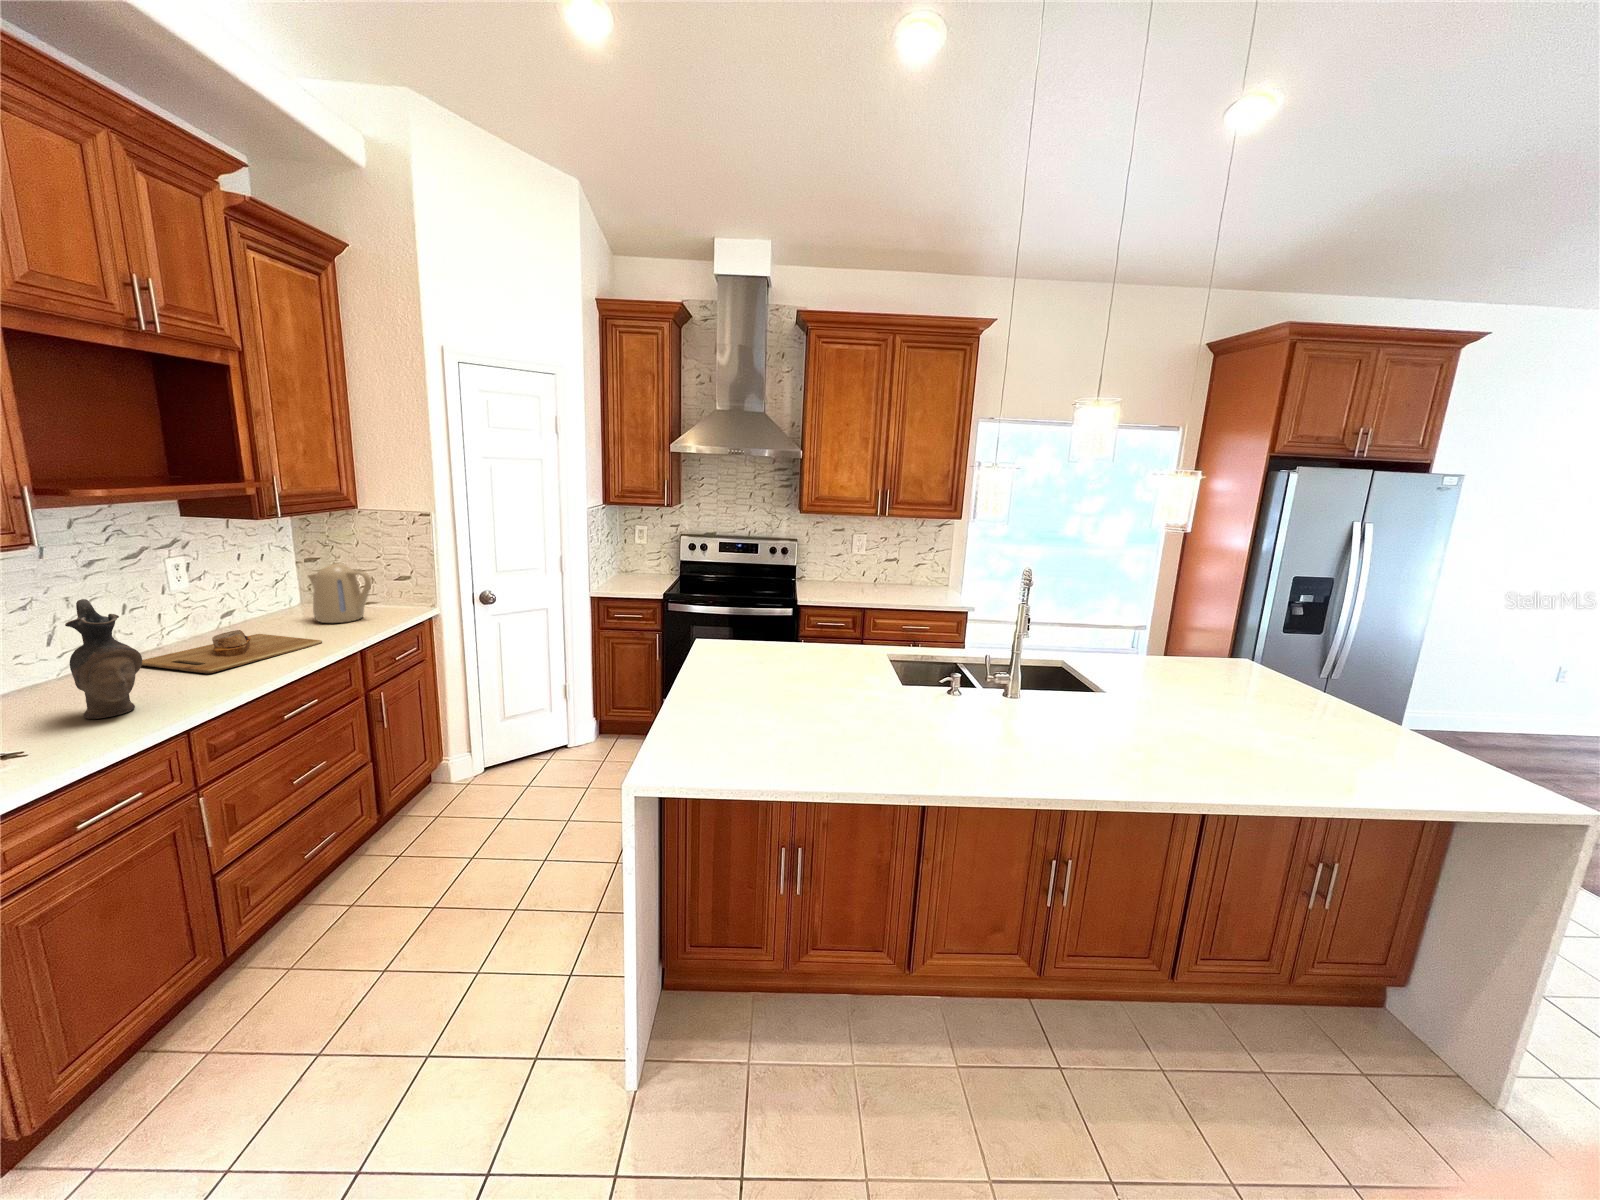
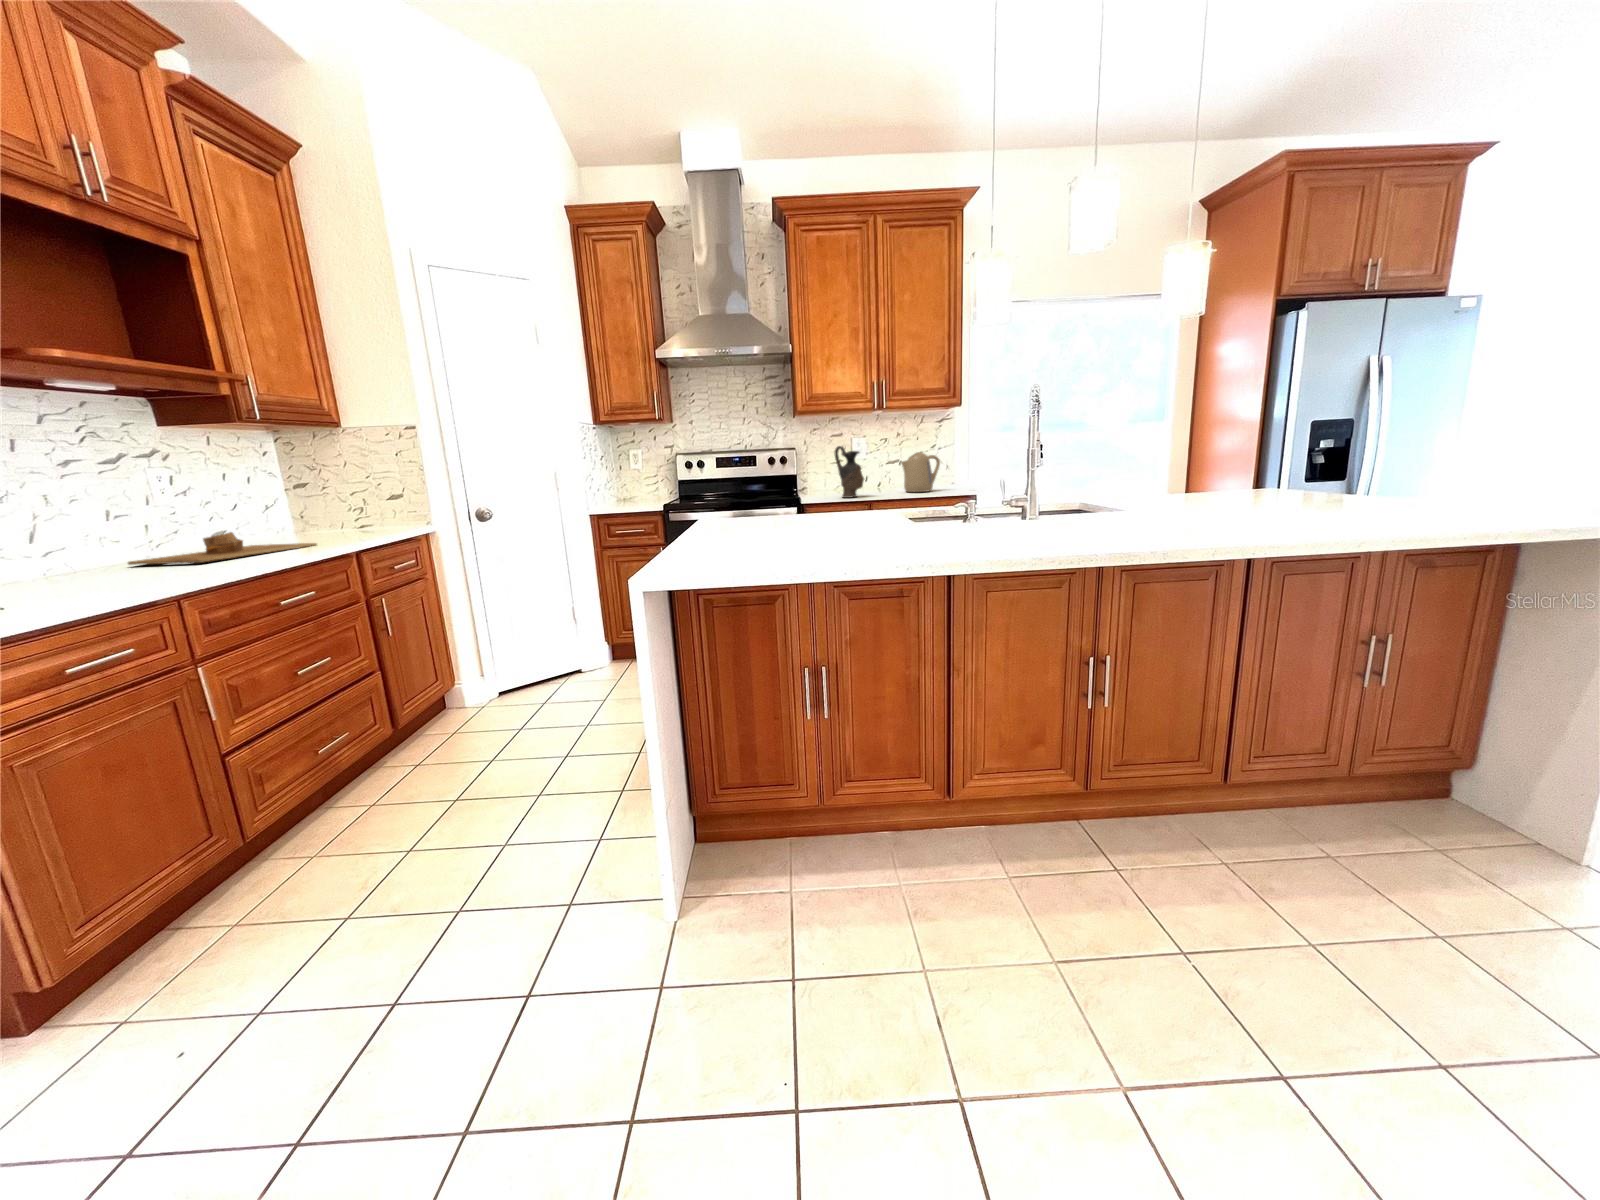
kettle: present [308,563,371,623] -> present [901,452,940,492]
ceramic pitcher: present [65,599,142,719] -> present [834,446,864,498]

